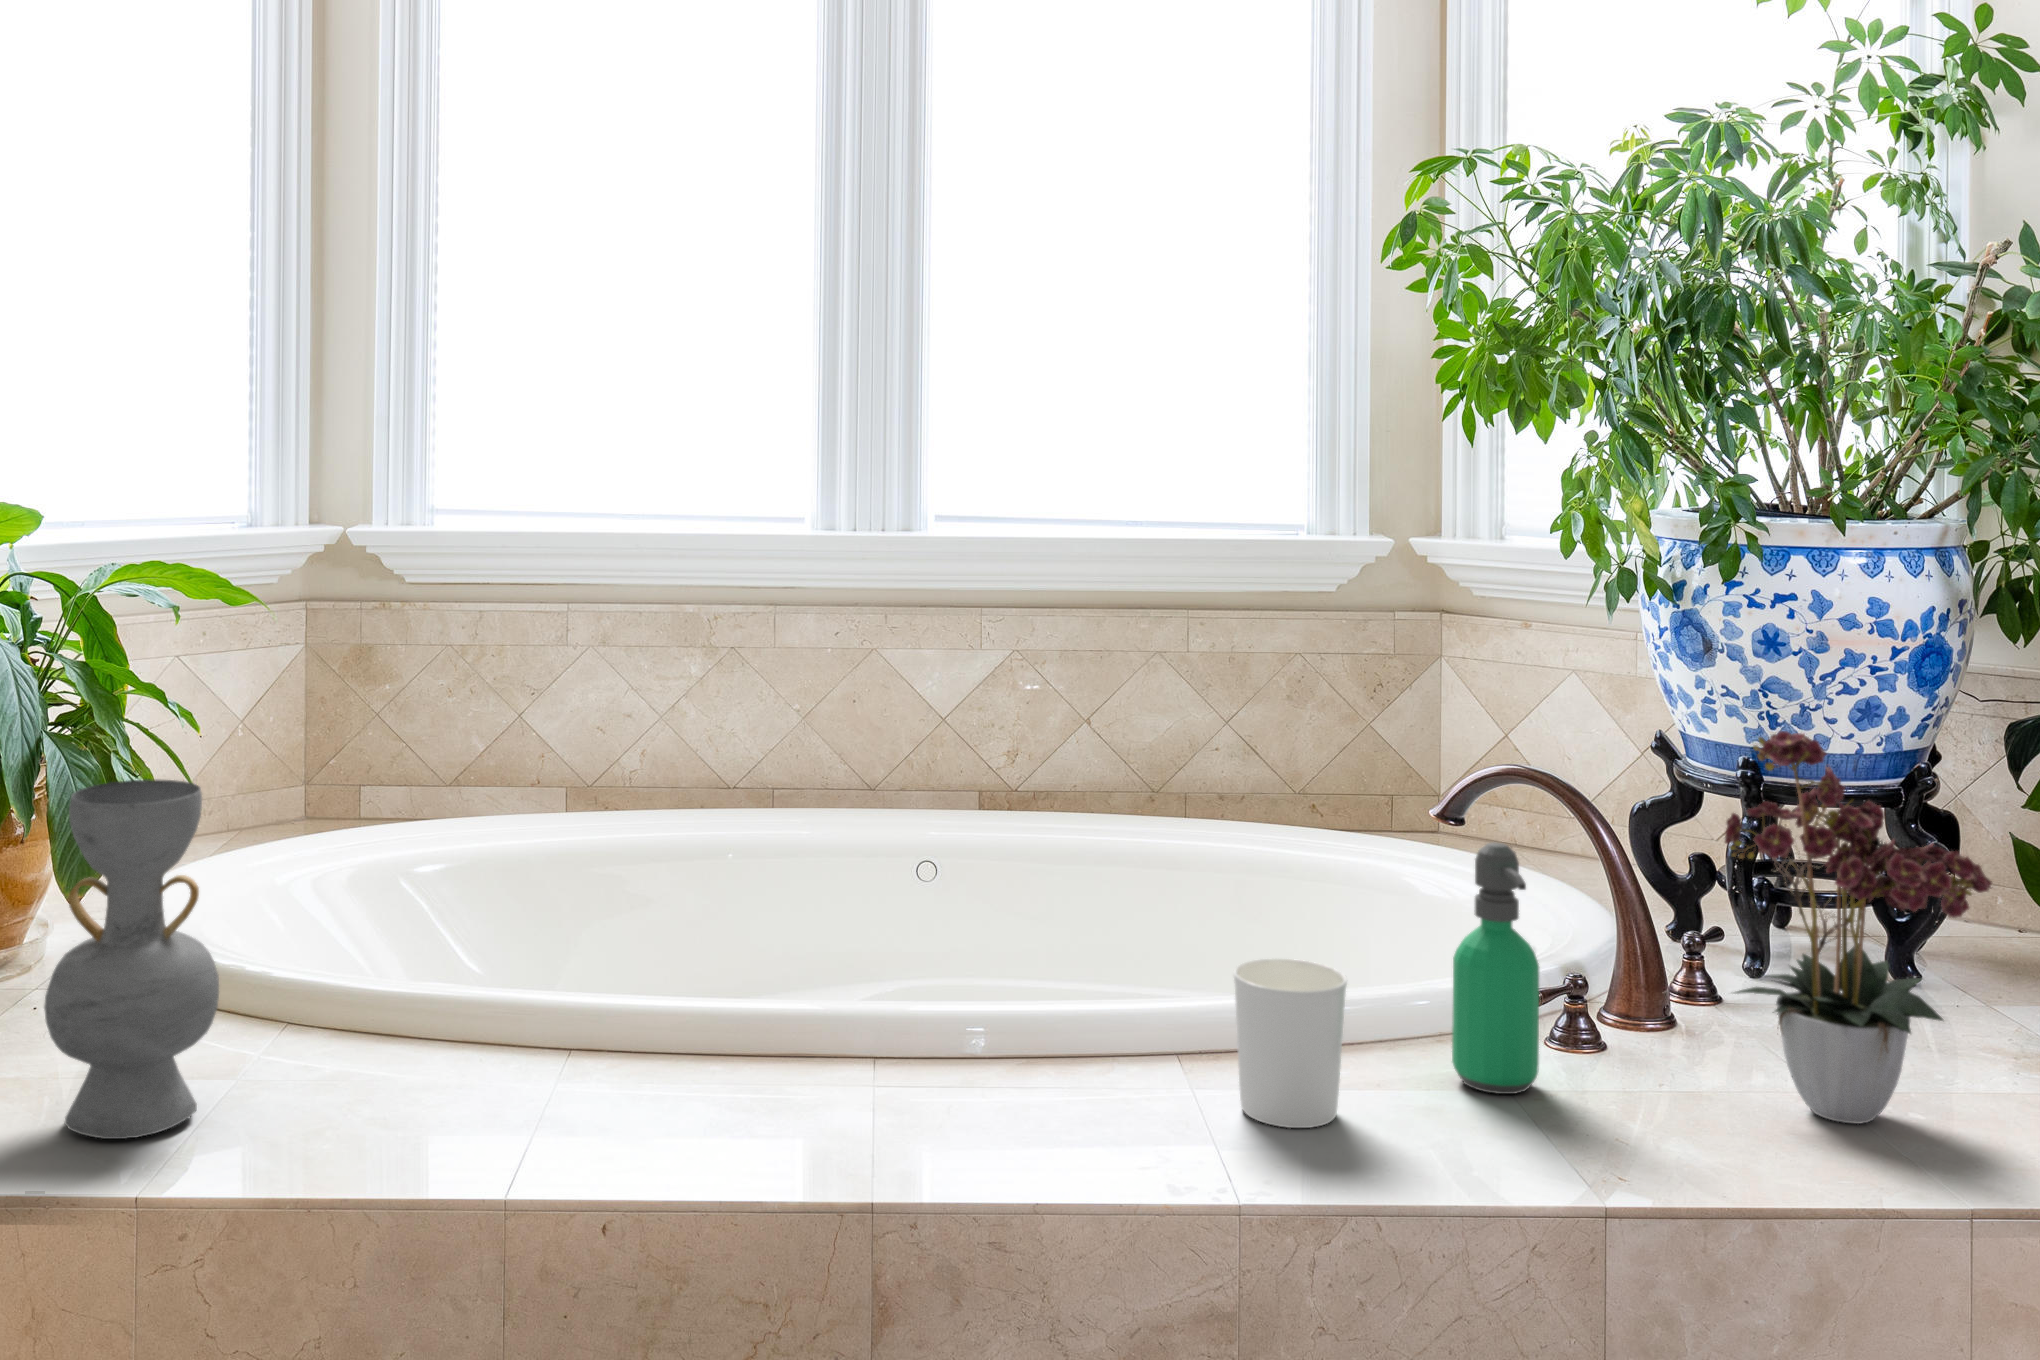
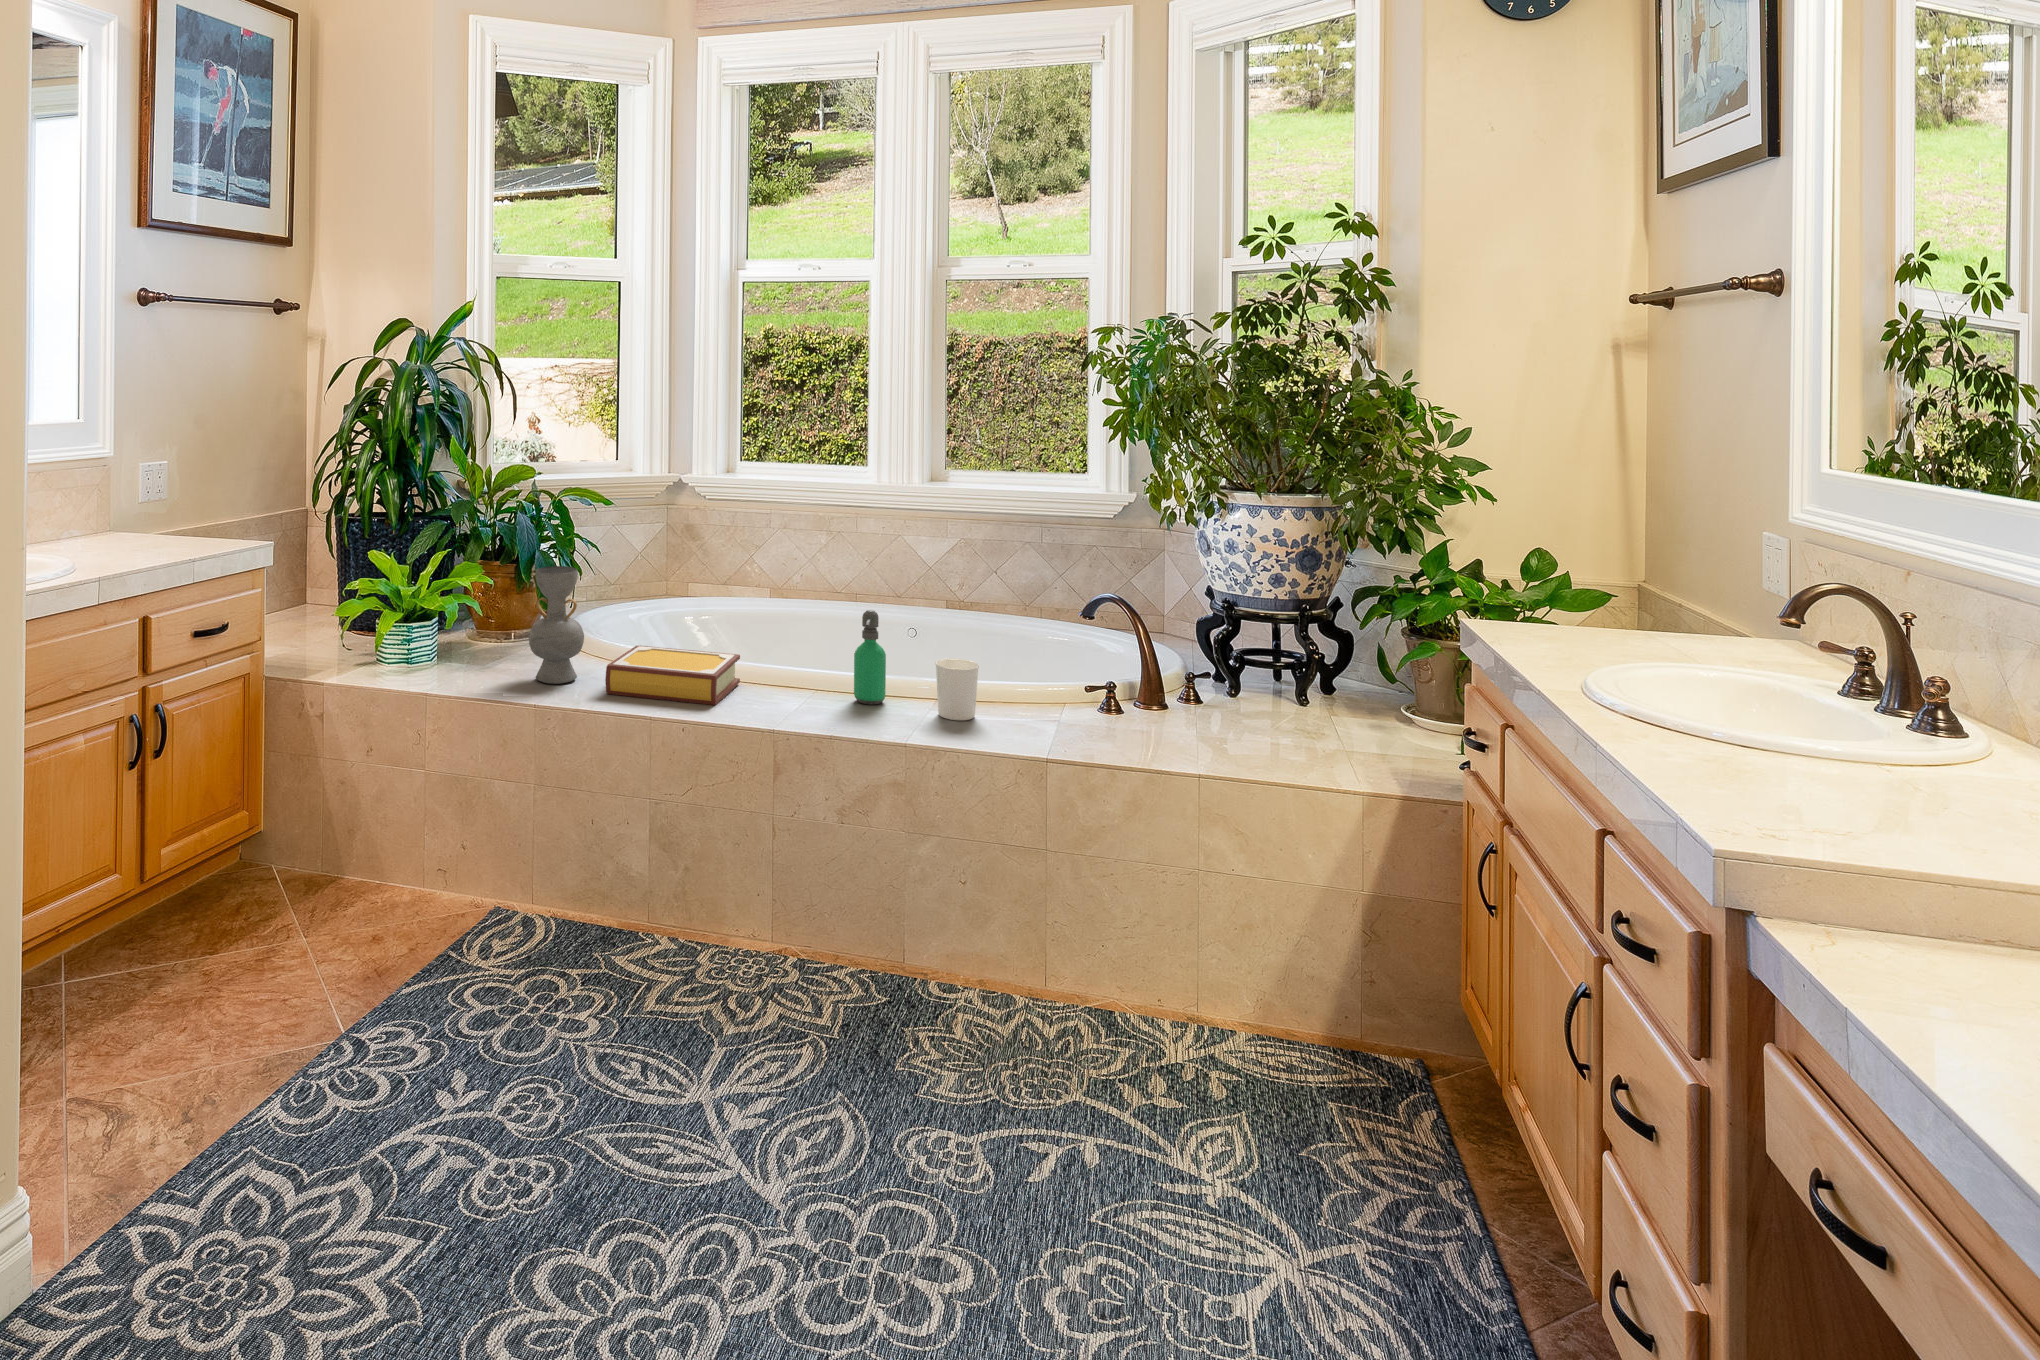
flower arrangement: present [1725,731,1992,1124] -> none [1133,577,1248,741]
soap dispenser: present [1452,843,1539,1094] -> present [854,610,886,704]
book: none [305,991,674,1159] -> present [605,646,740,705]

